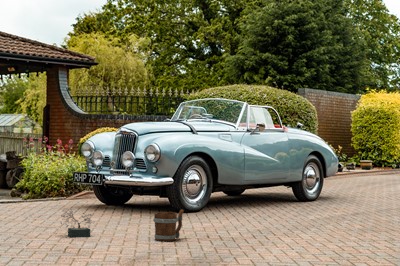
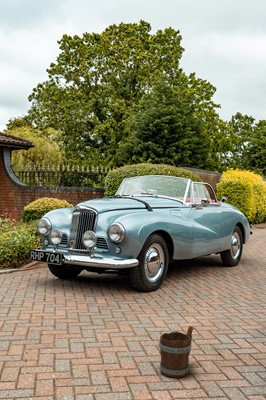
decorative plant: present [61,209,95,237] -> none [30,330,76,373]

